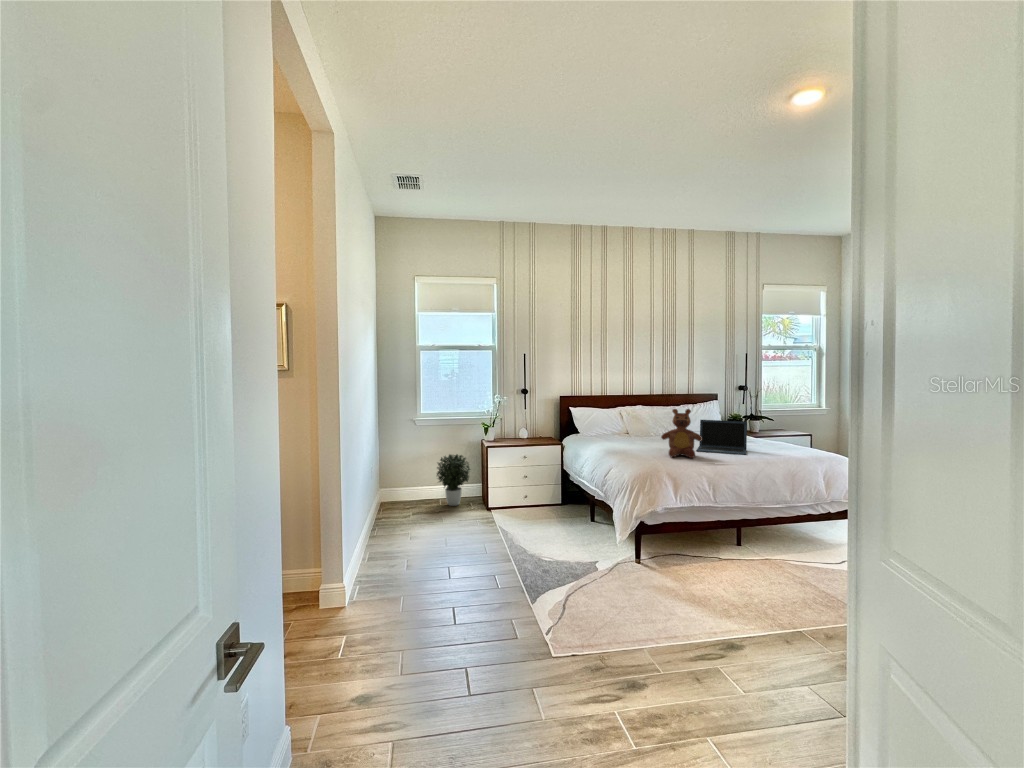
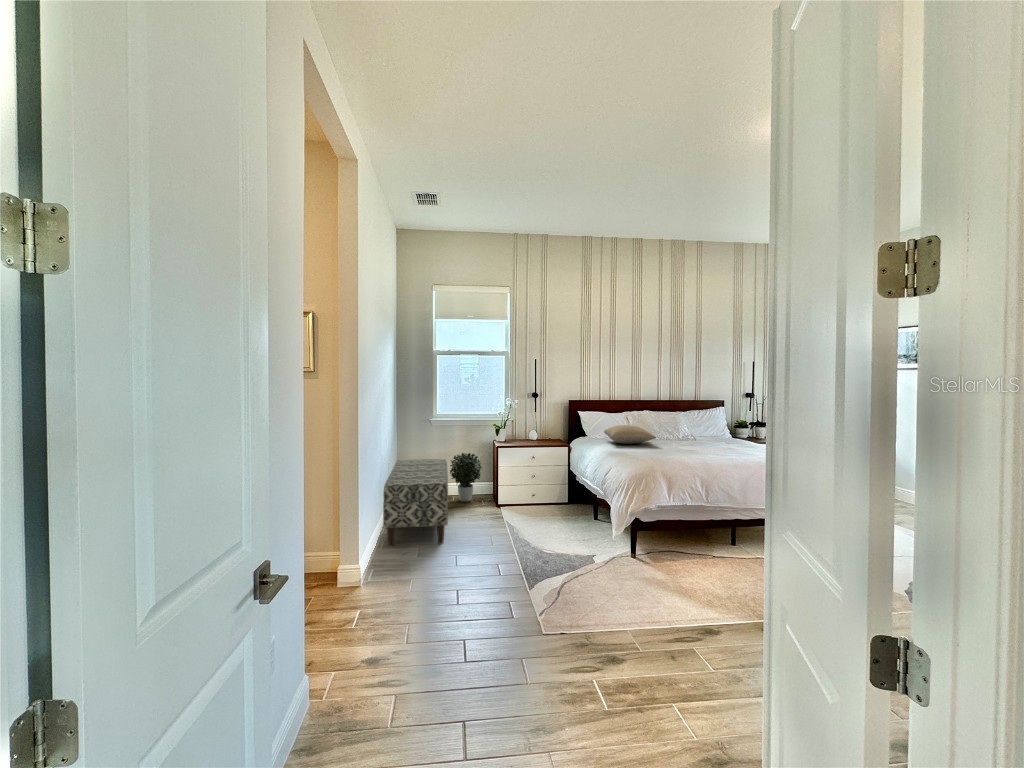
teddy bear: present [661,409,702,458] -> none [660,413,699,460]
laptop: present [697,420,747,455] -> none [694,424,745,458]
pillow: none [599,422,655,441] -> present [604,425,656,444]
bench: none [367,461,438,559] -> present [383,459,448,546]

